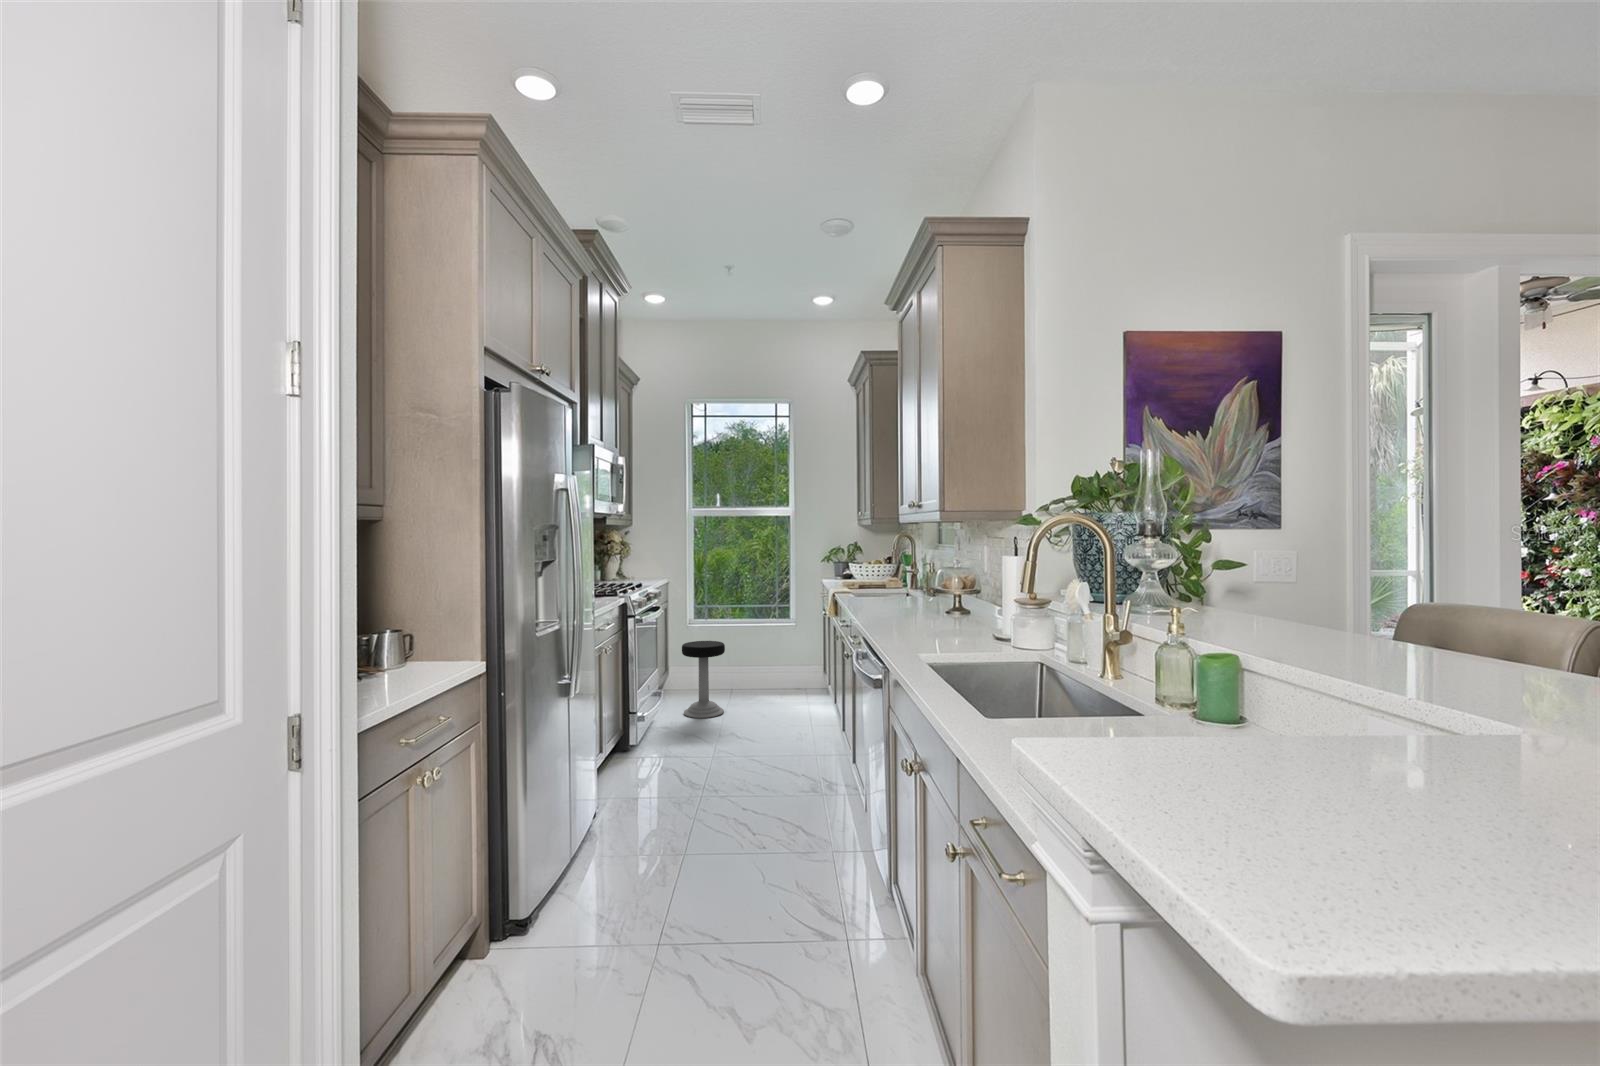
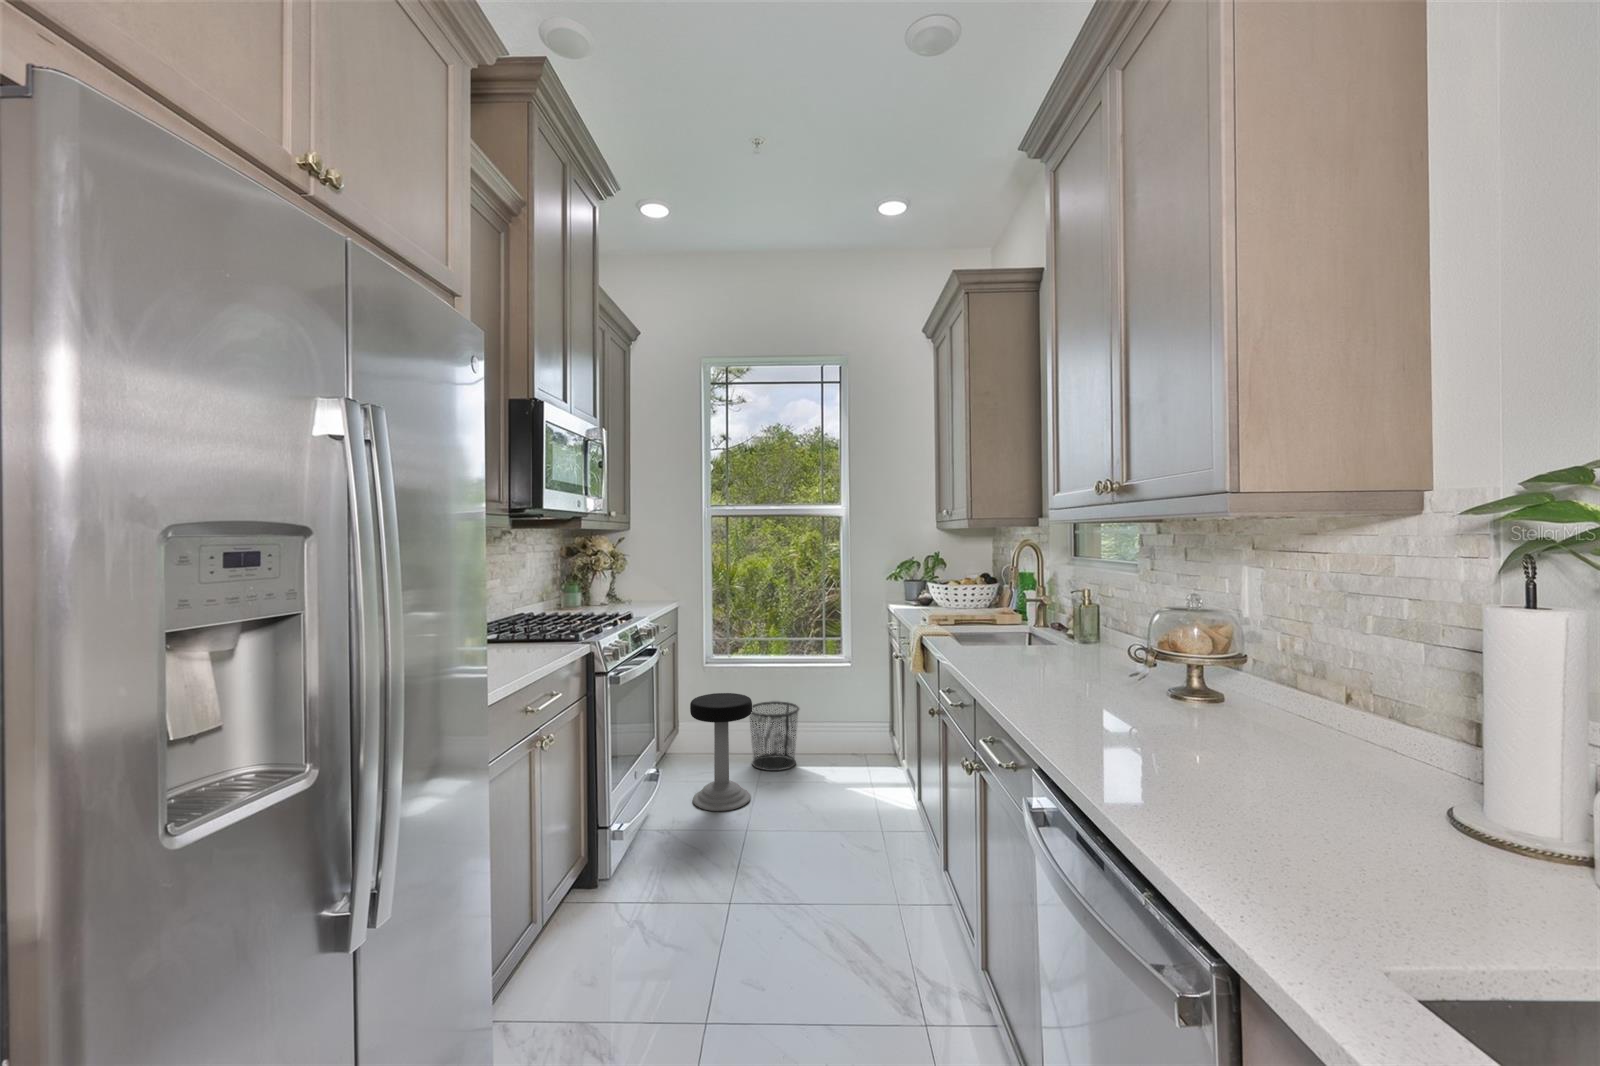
waste bin: none [721,652,758,699] -> present [750,701,799,771]

